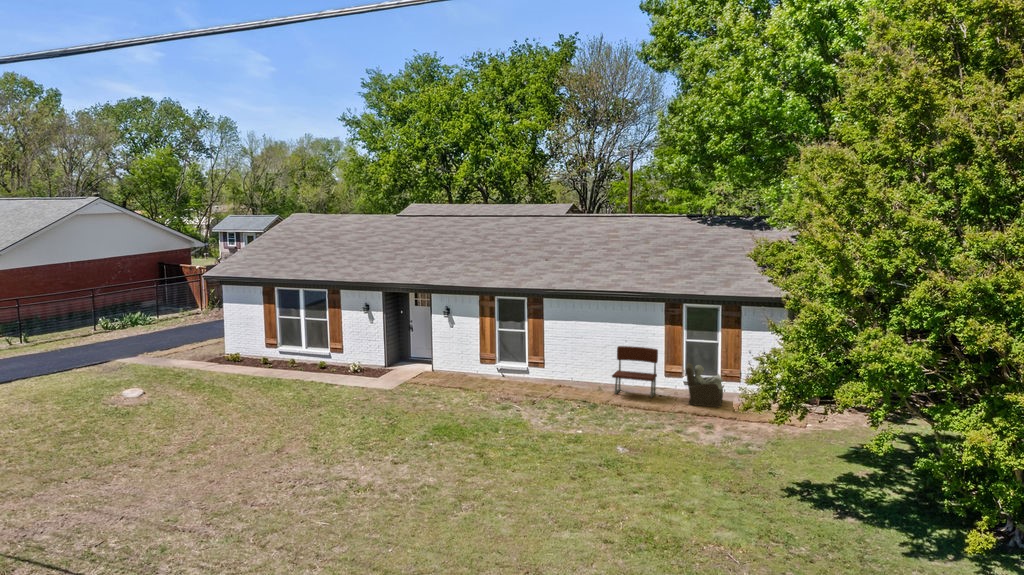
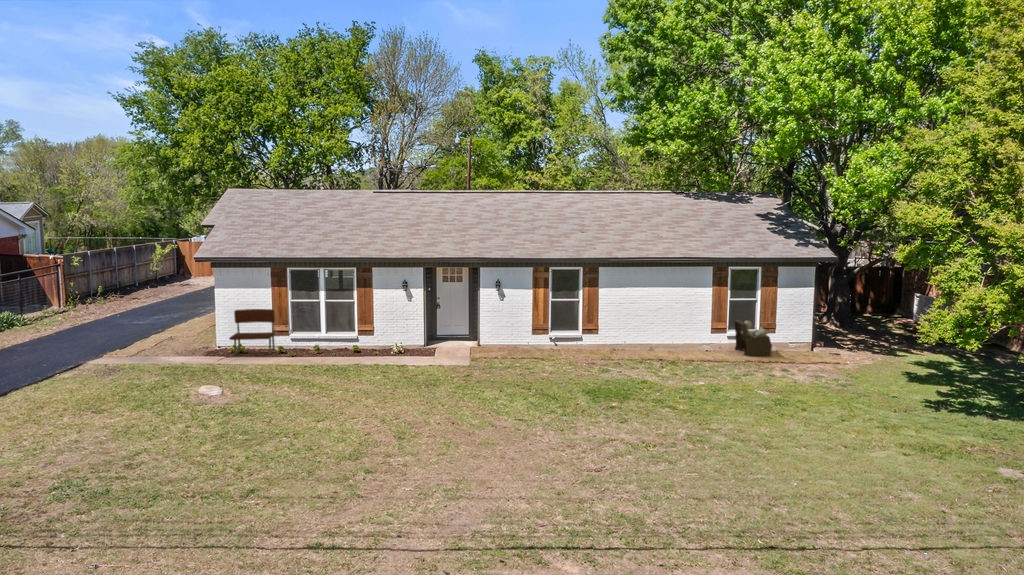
bench: present [612,346,658,398] -> present [230,309,275,355]

